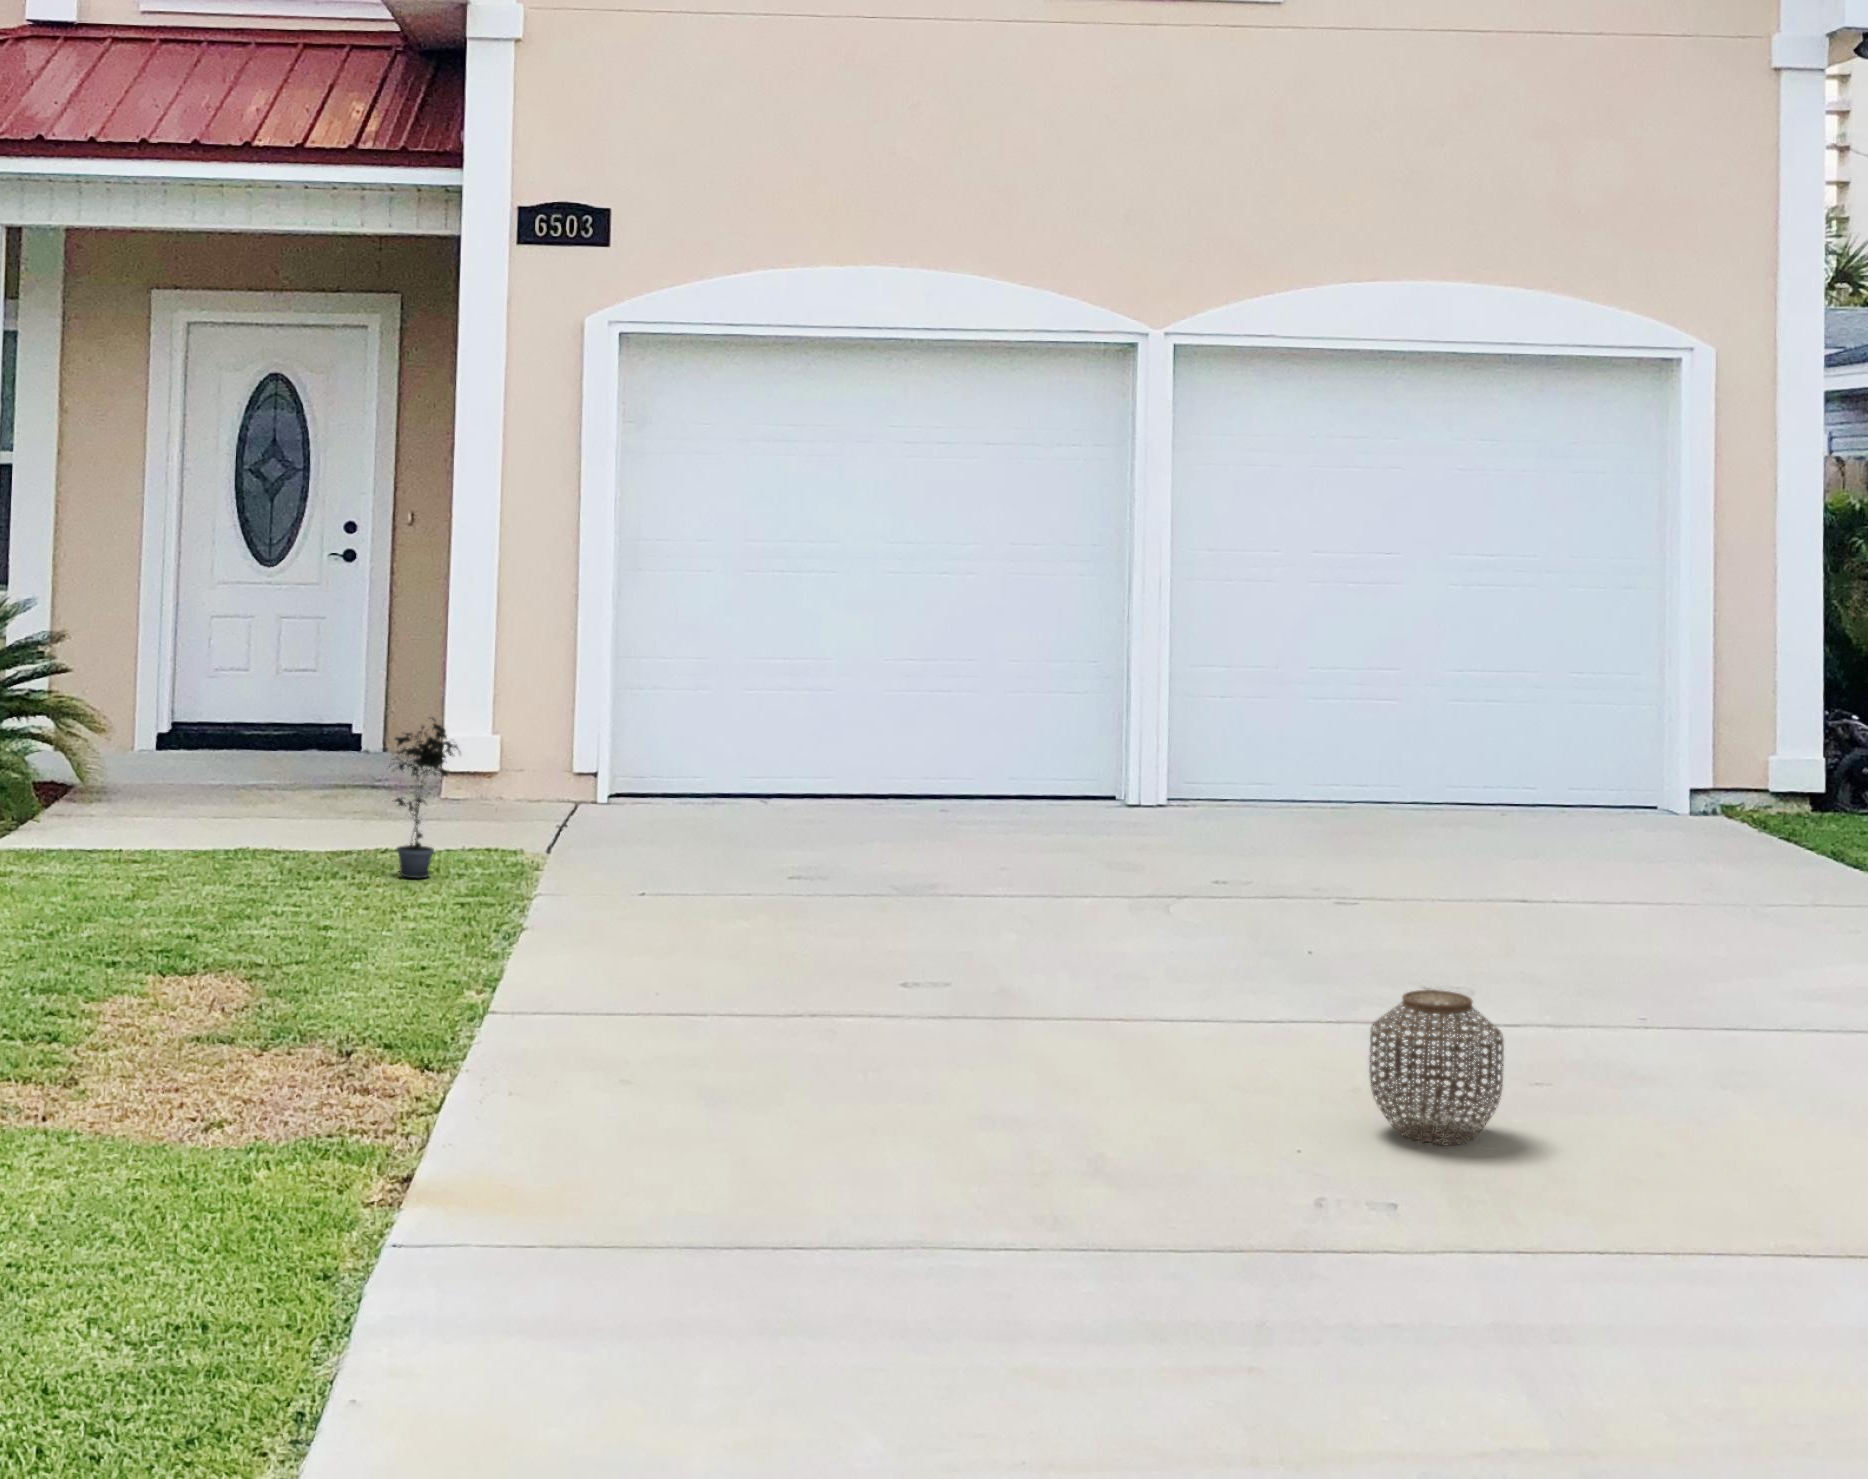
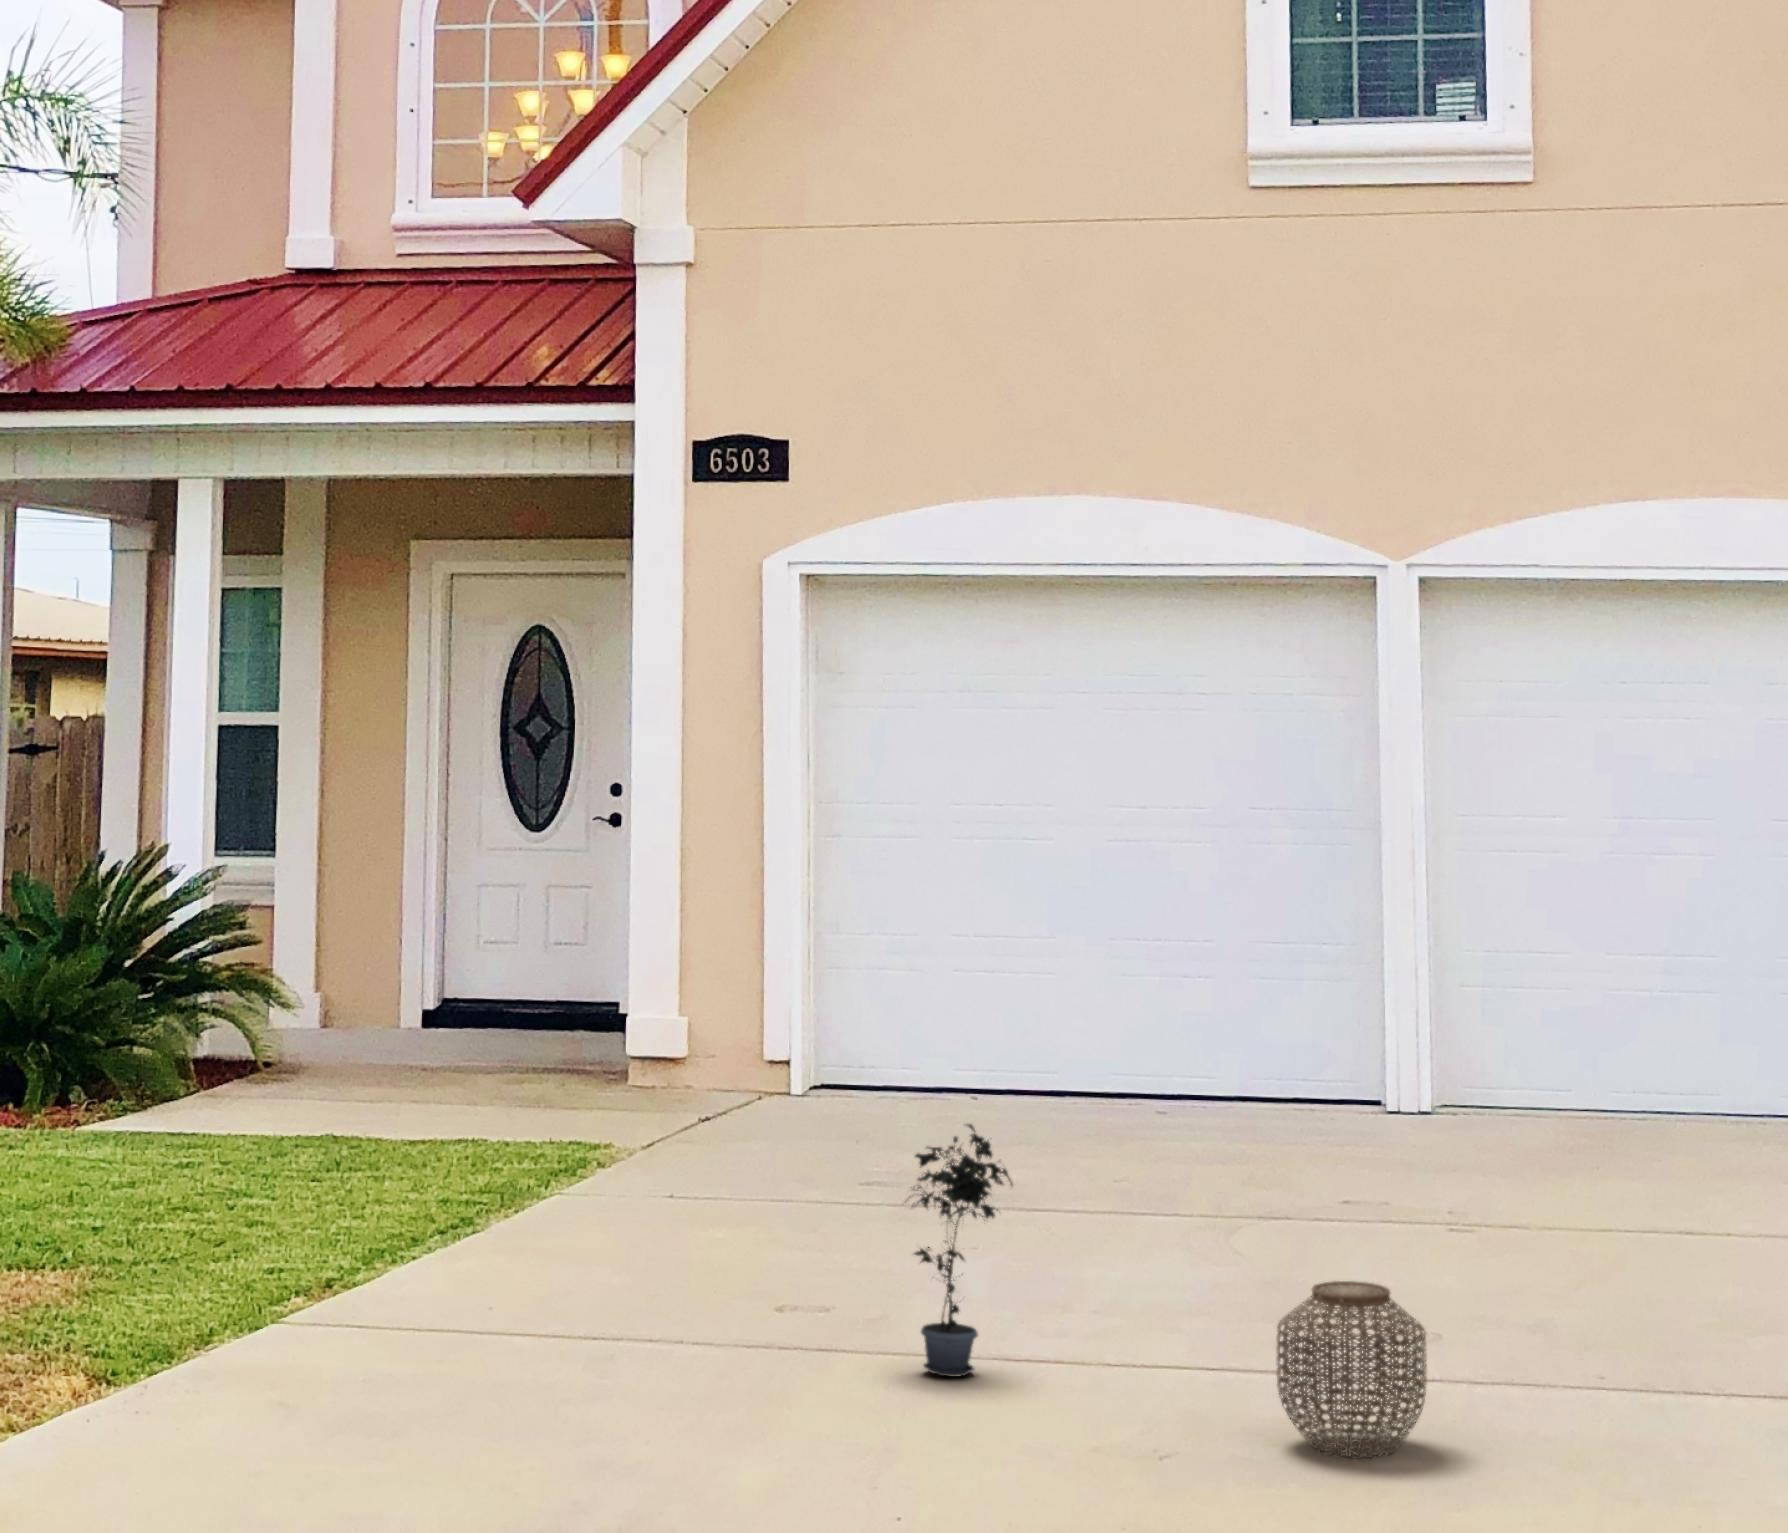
potted plant: present [389,718,460,878] -> present [905,1124,1012,1377]

